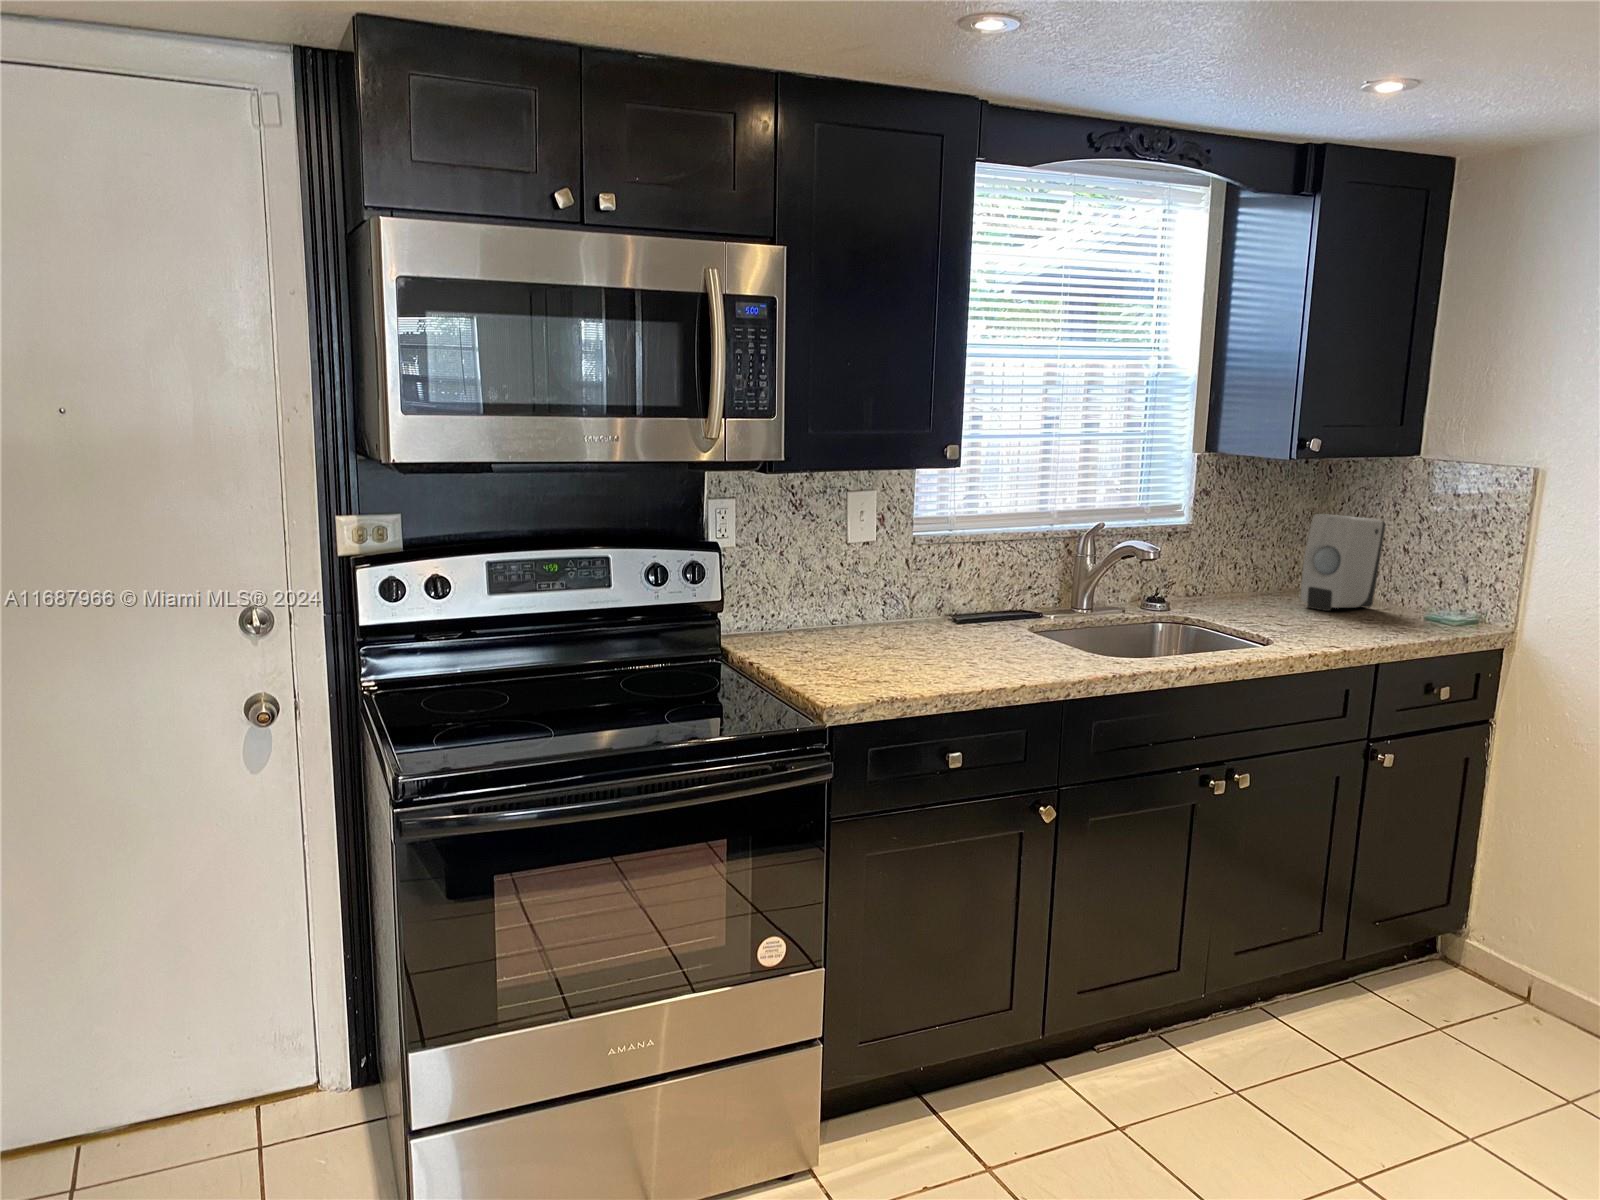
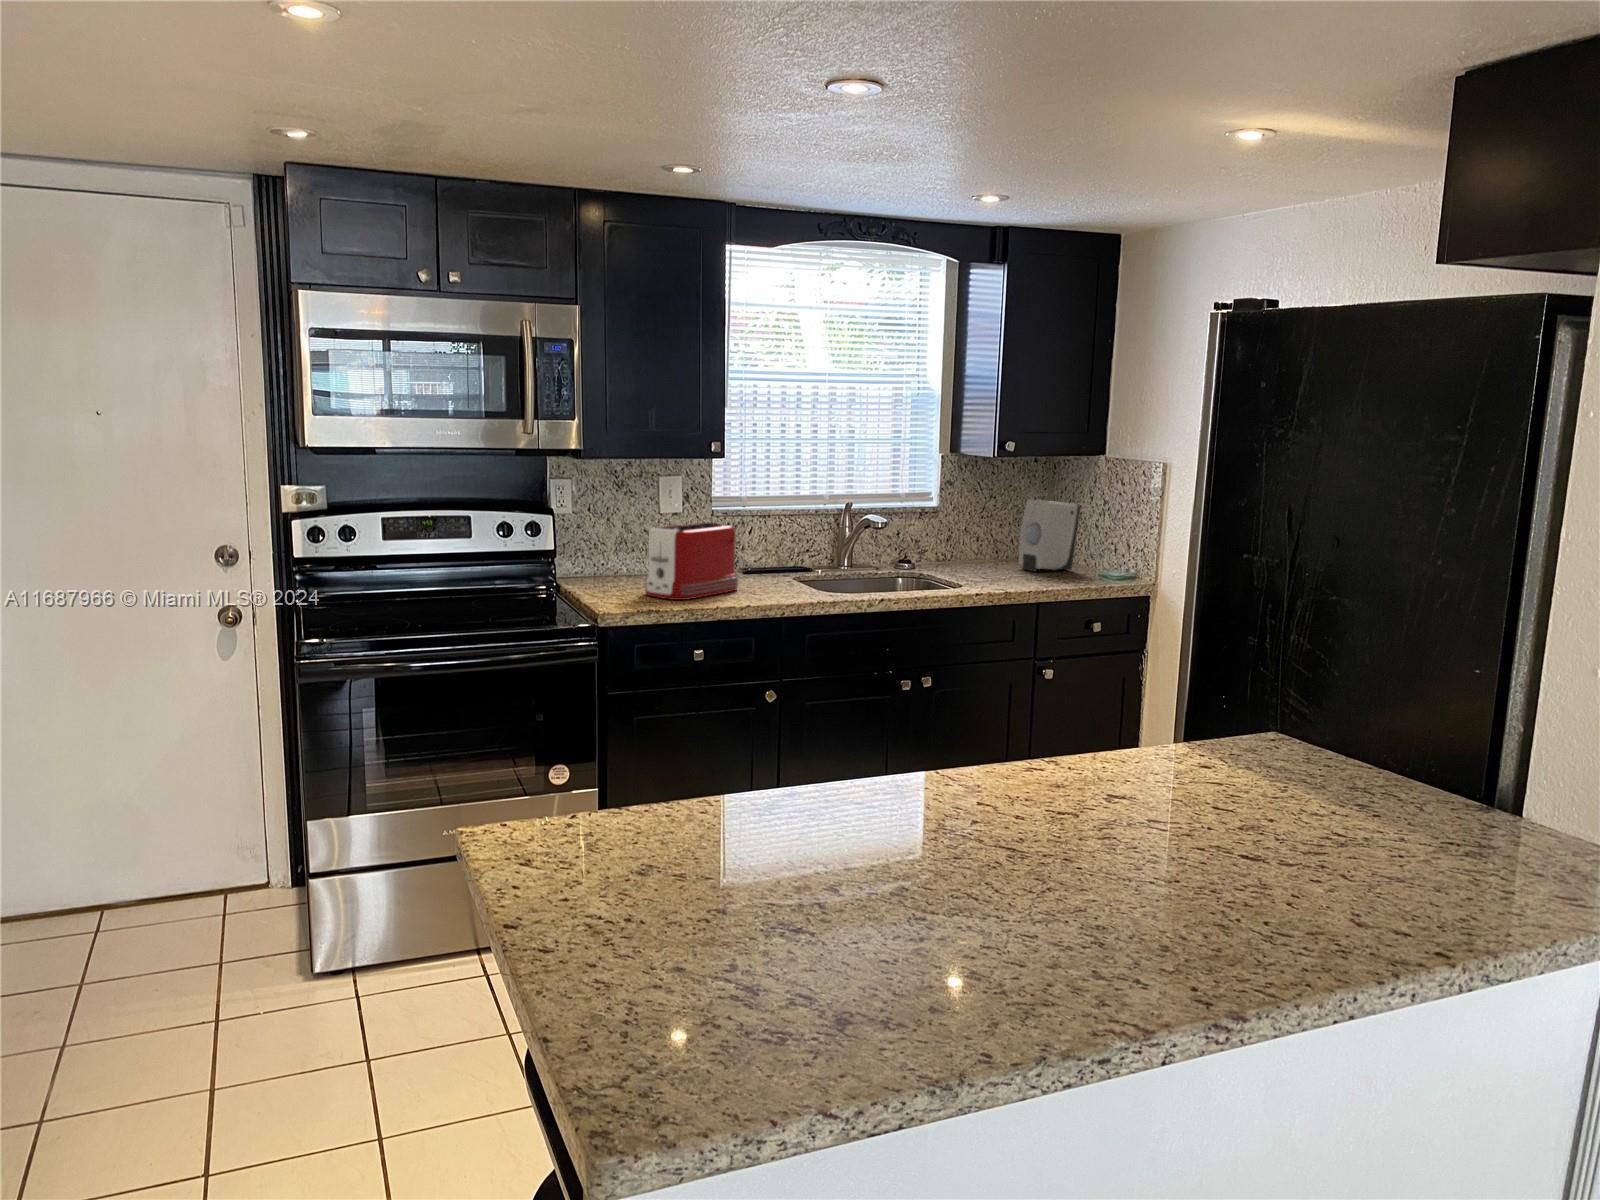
toaster: none [860,559,984,676] -> present [645,523,738,600]

